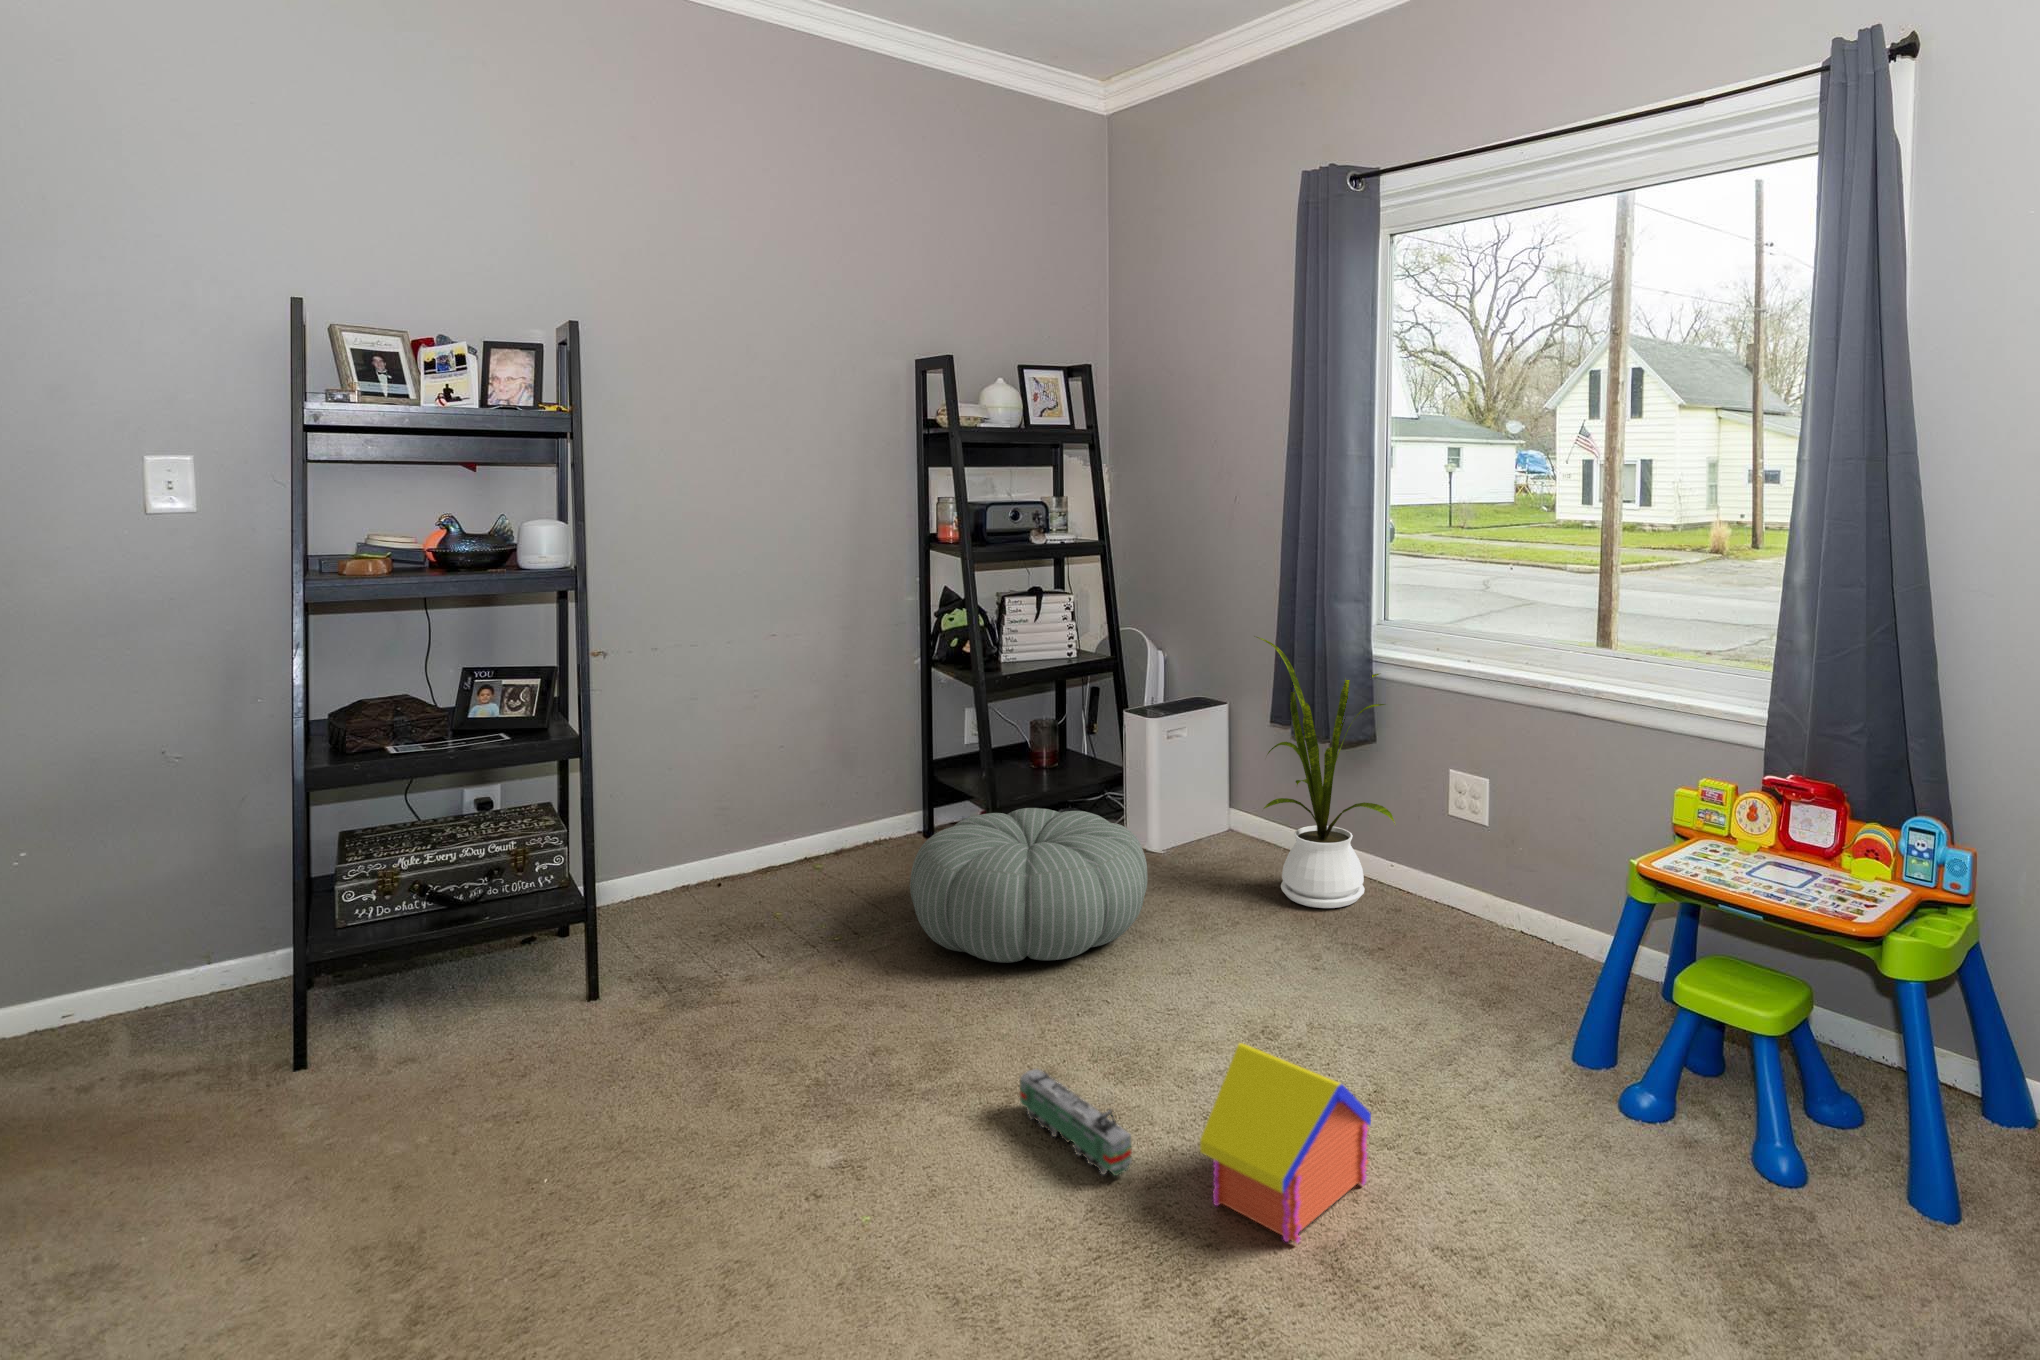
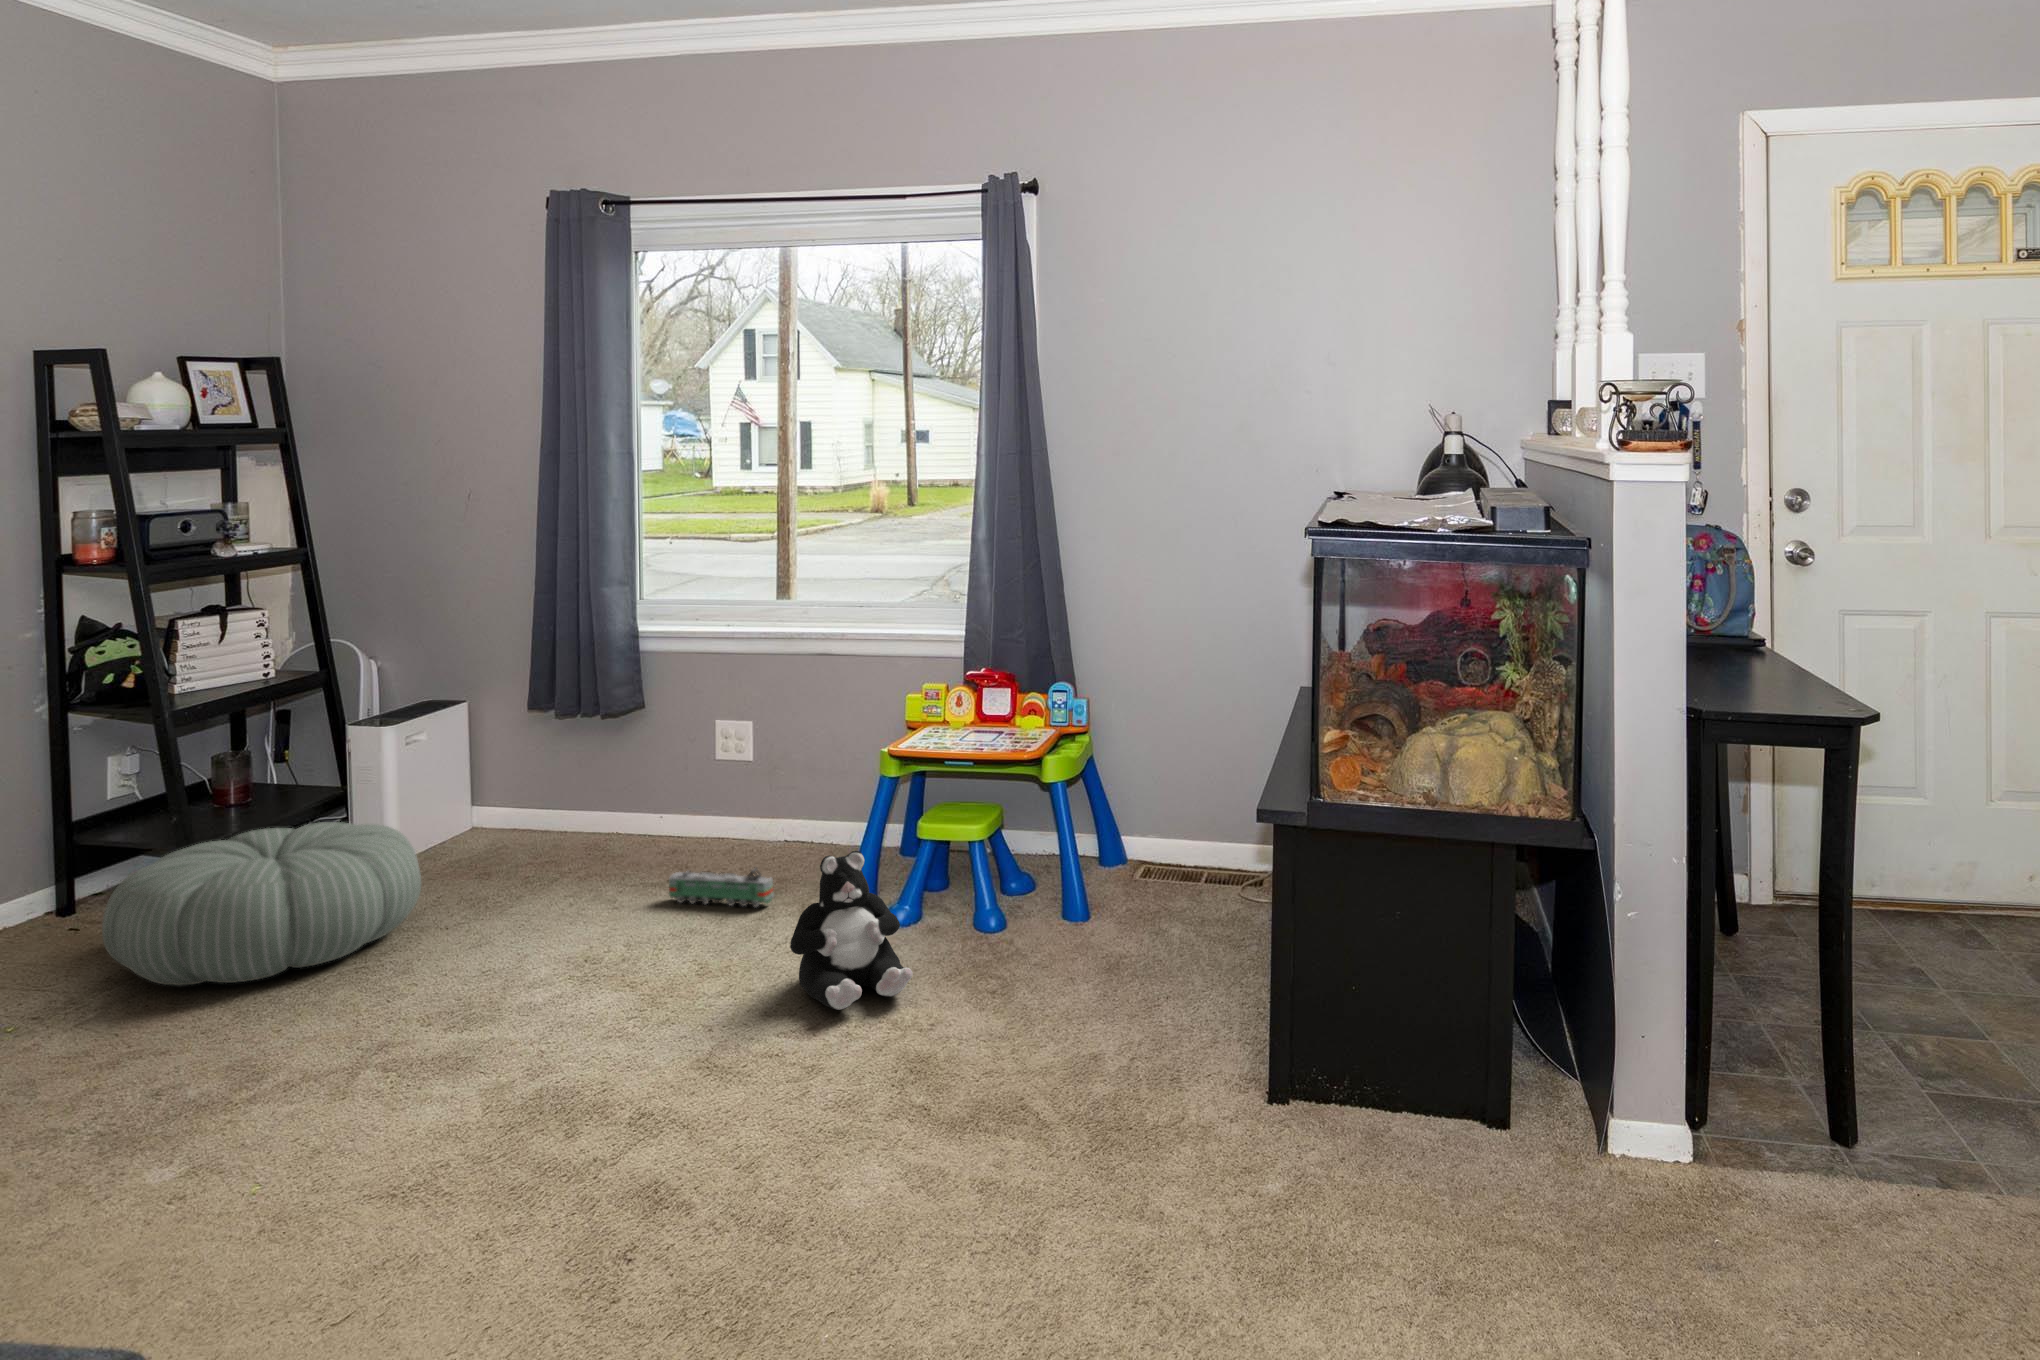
house plant: present [1257,637,1395,908] -> none [508,629,672,866]
plush toy: none [1473,1015,1636,1253] -> present [790,851,913,1010]
toy house: present [1200,1043,1371,1243] -> none [566,936,709,1068]
toy train: present [1020,1069,1132,1176] -> present [669,868,774,907]

